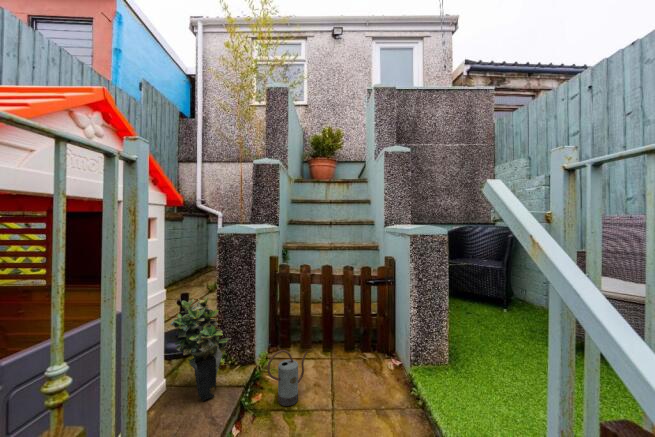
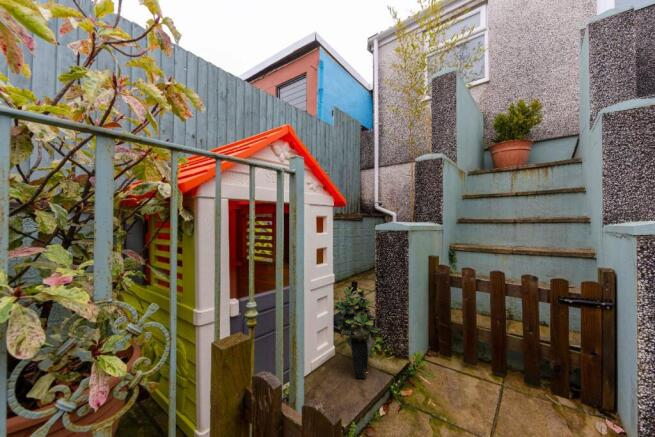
watering can: present [267,350,308,406] -> none [412,357,462,420]

